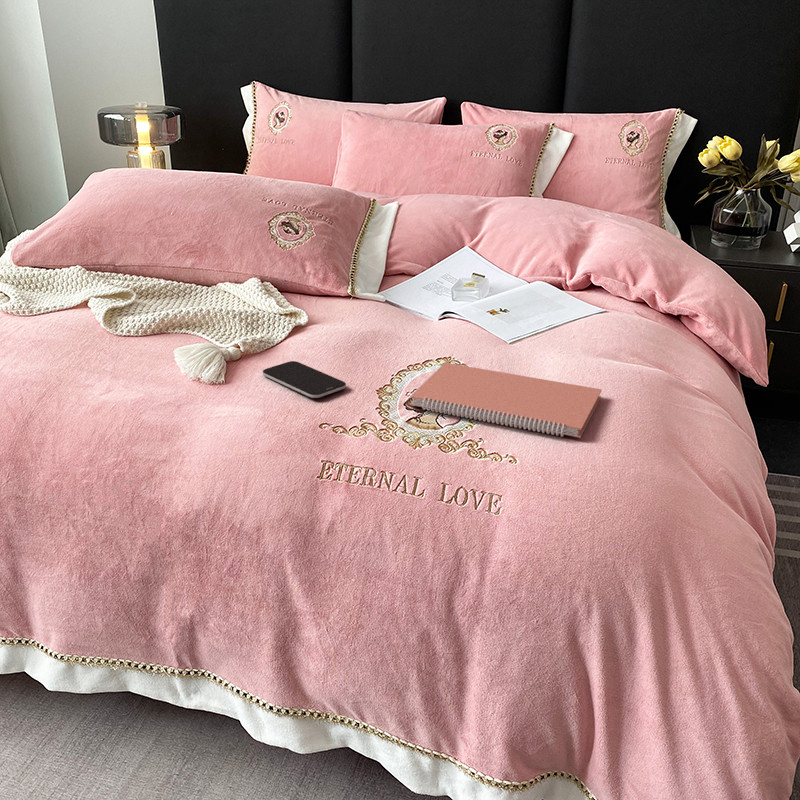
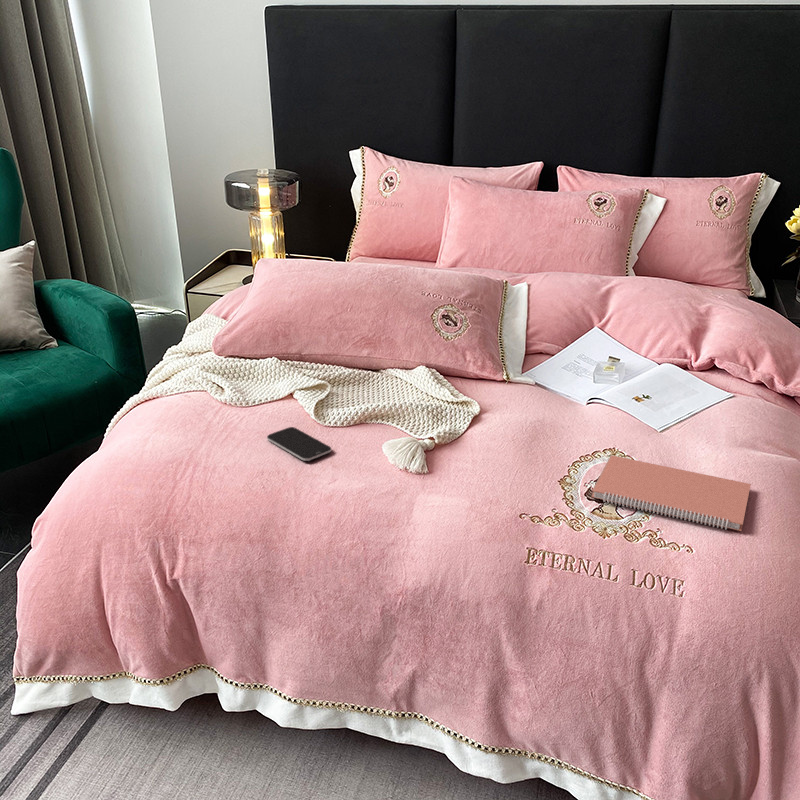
smartphone: present [263,361,346,398] -> present [267,427,331,461]

